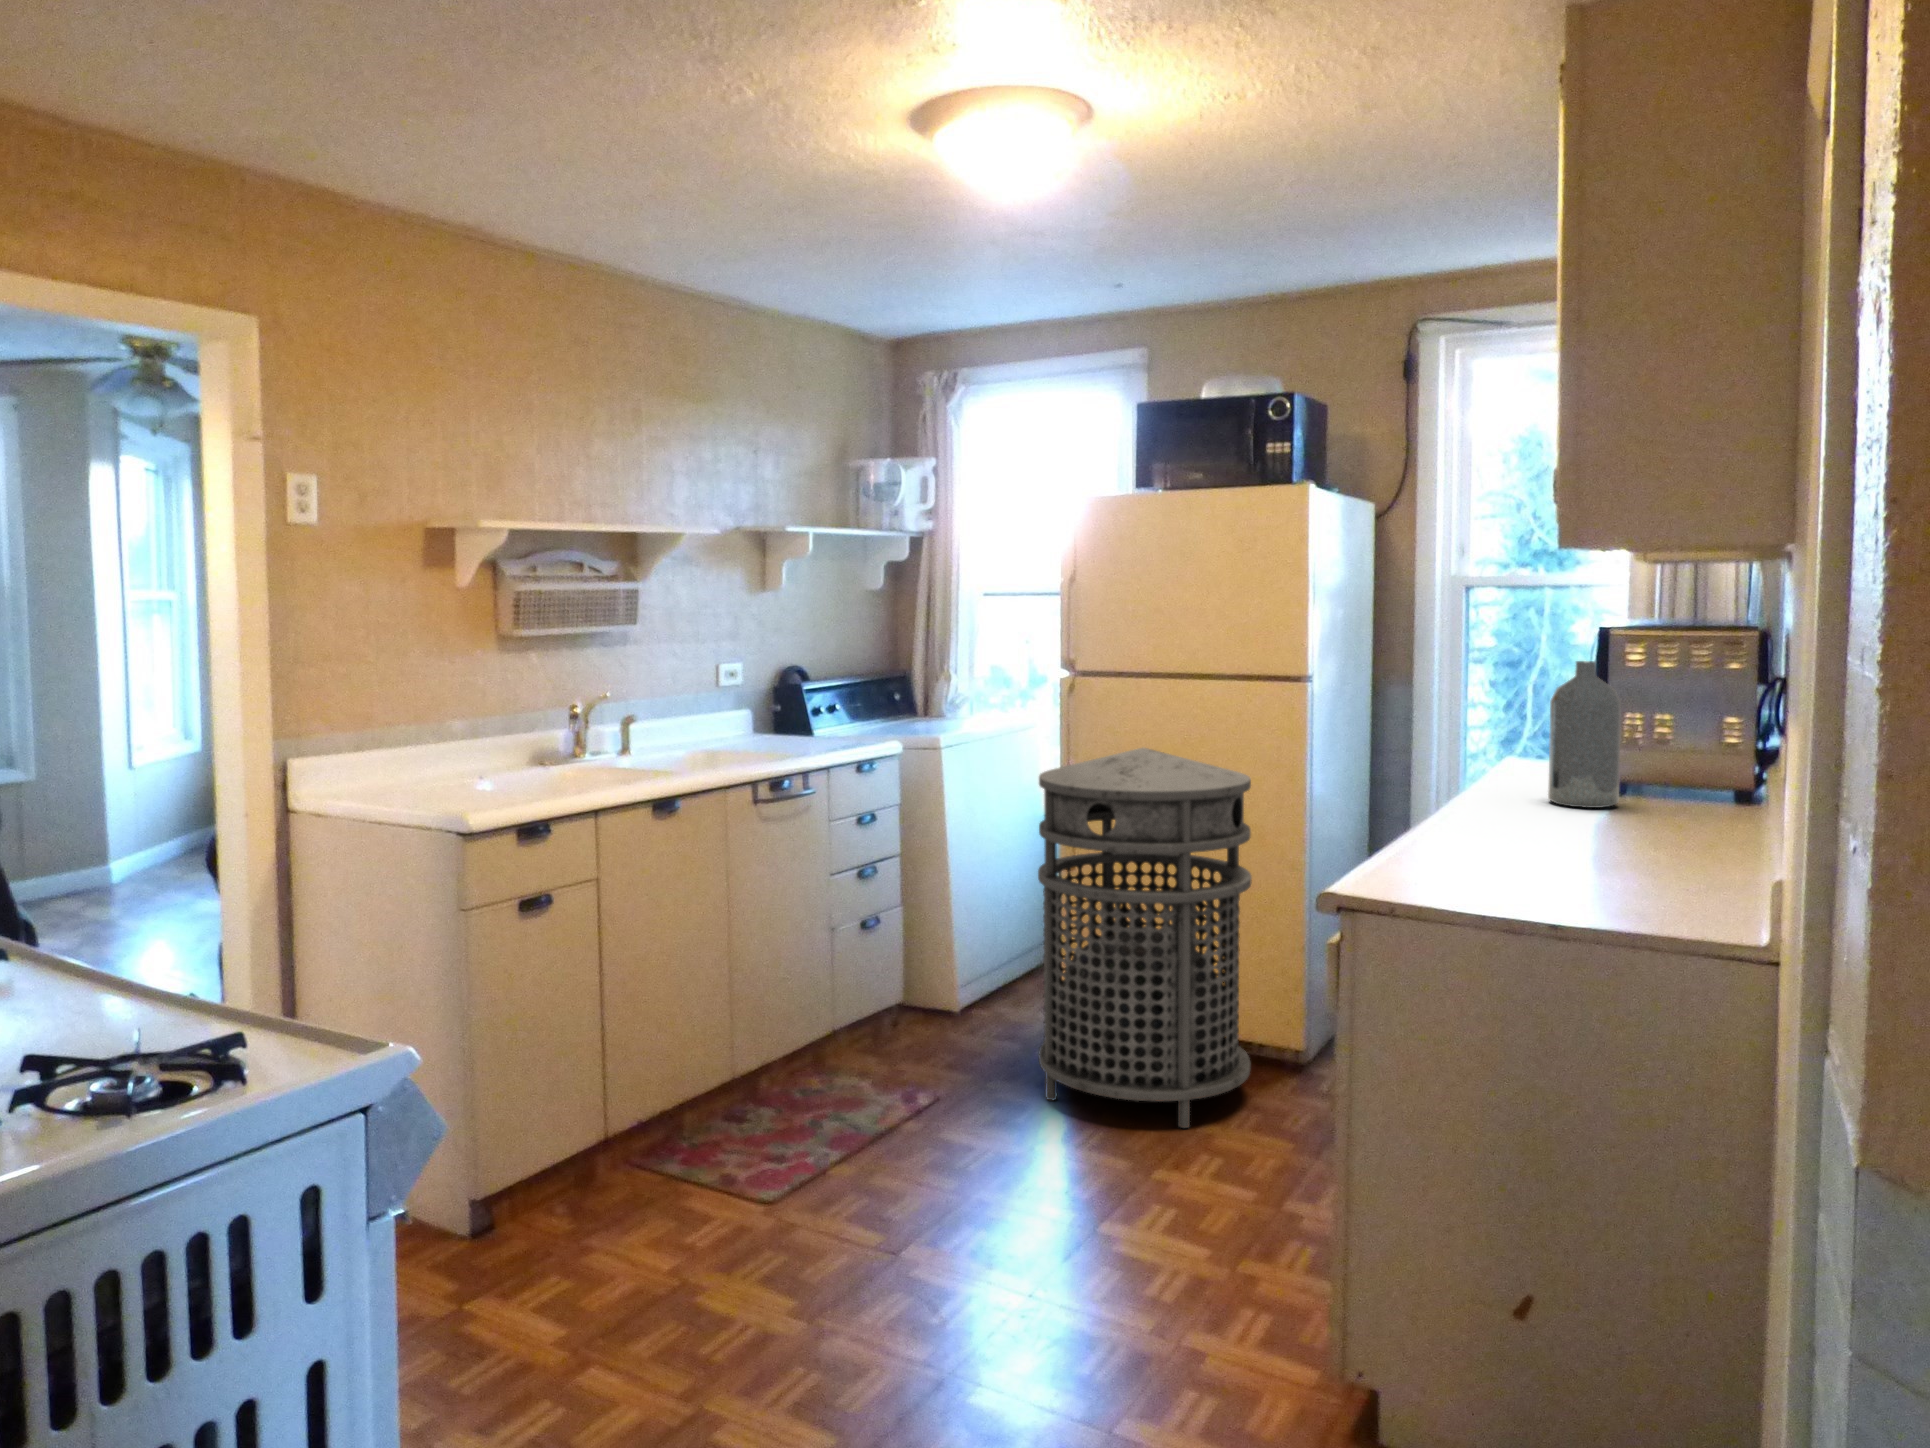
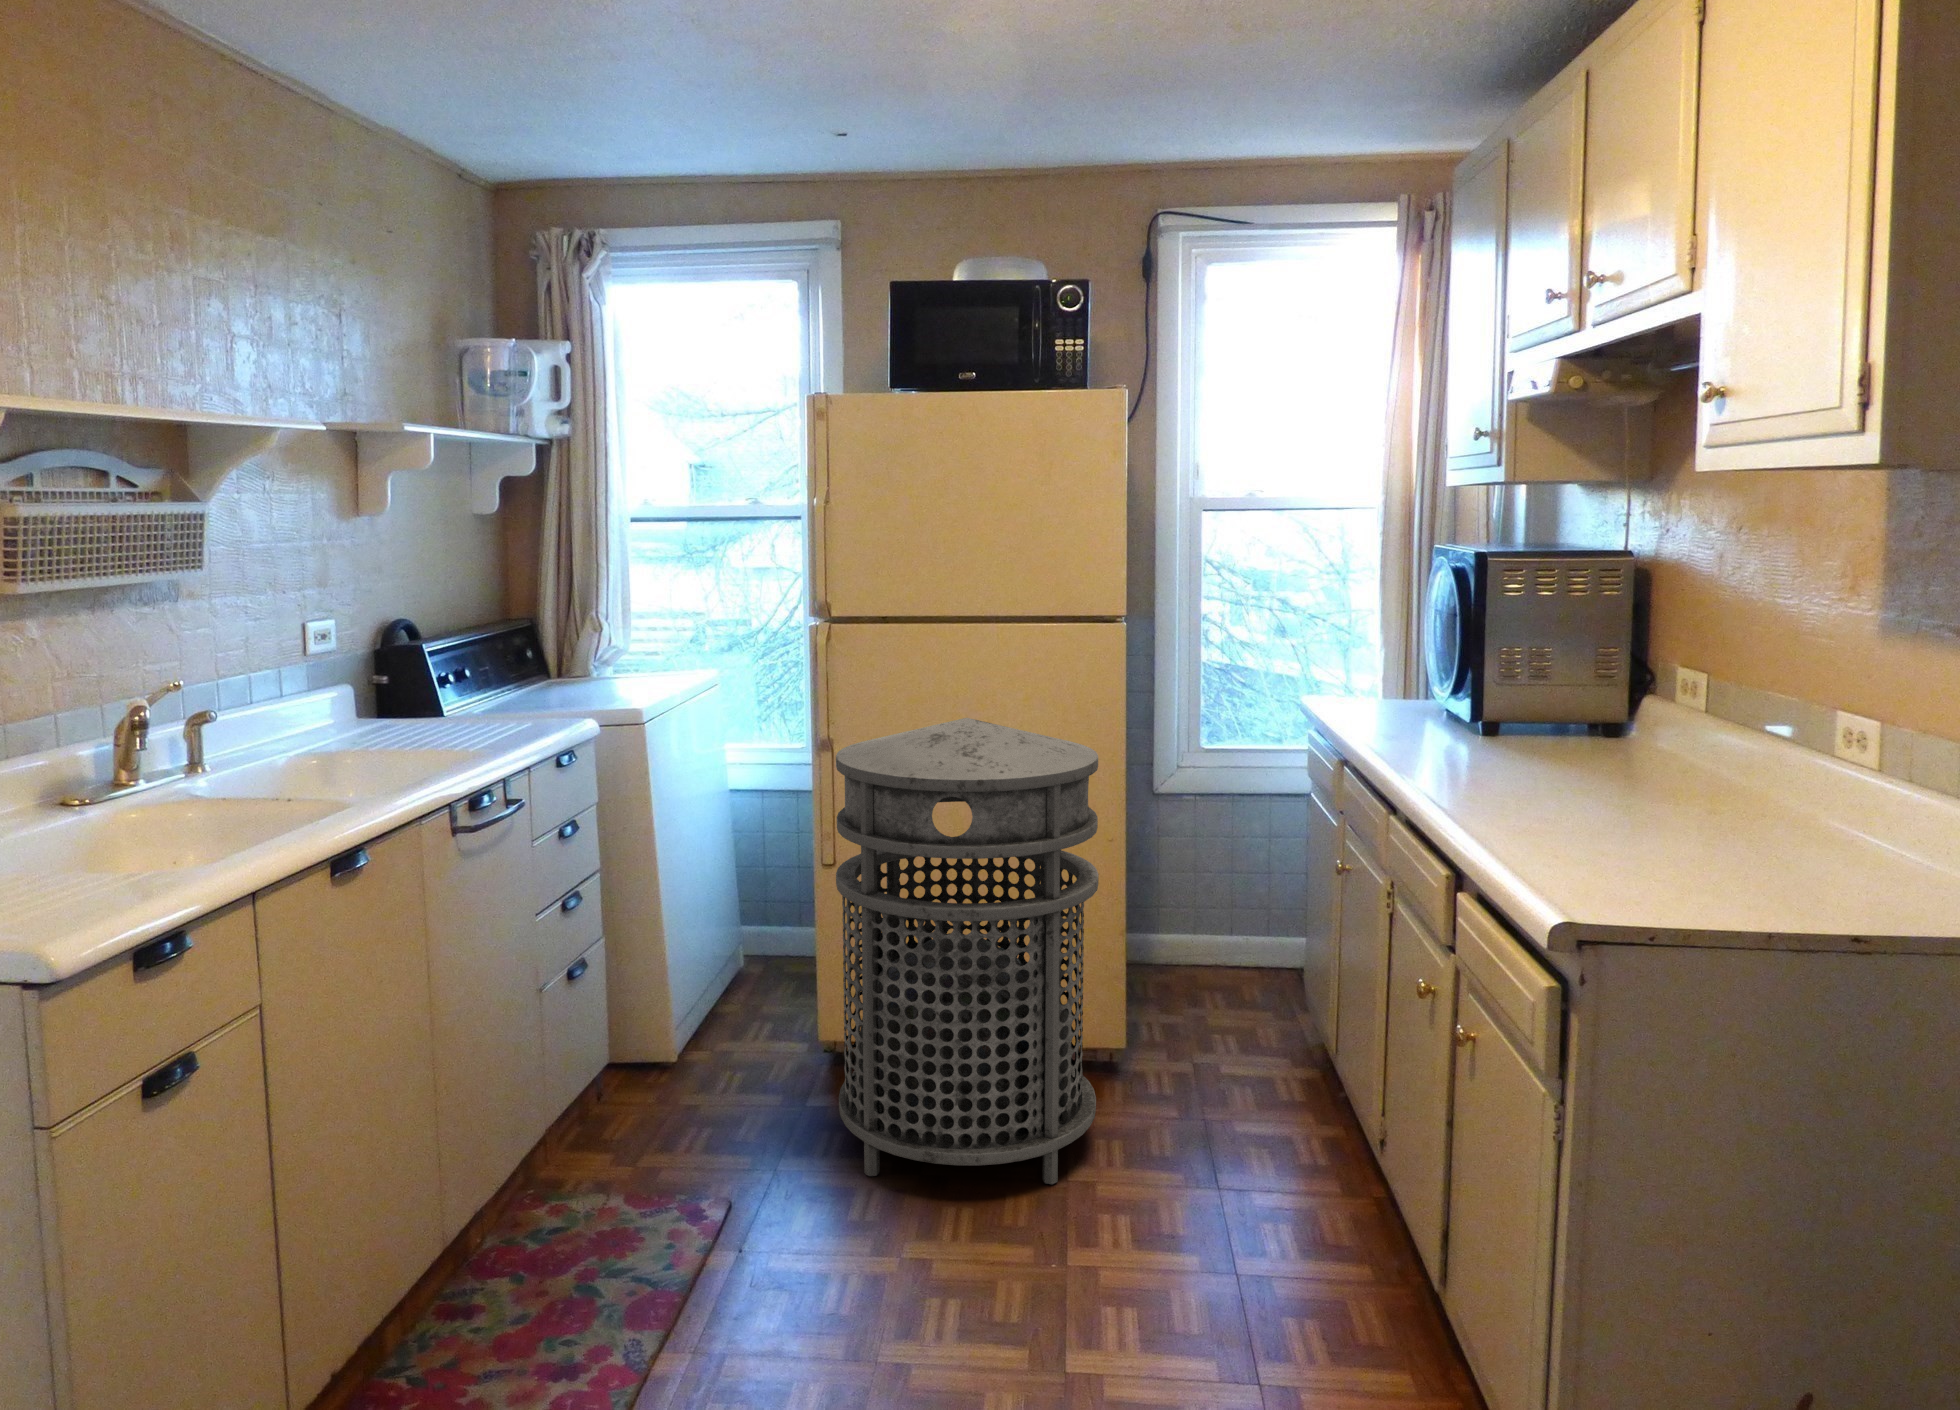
bottle: present [1548,661,1621,808] -> none [1468,603,1550,767]

